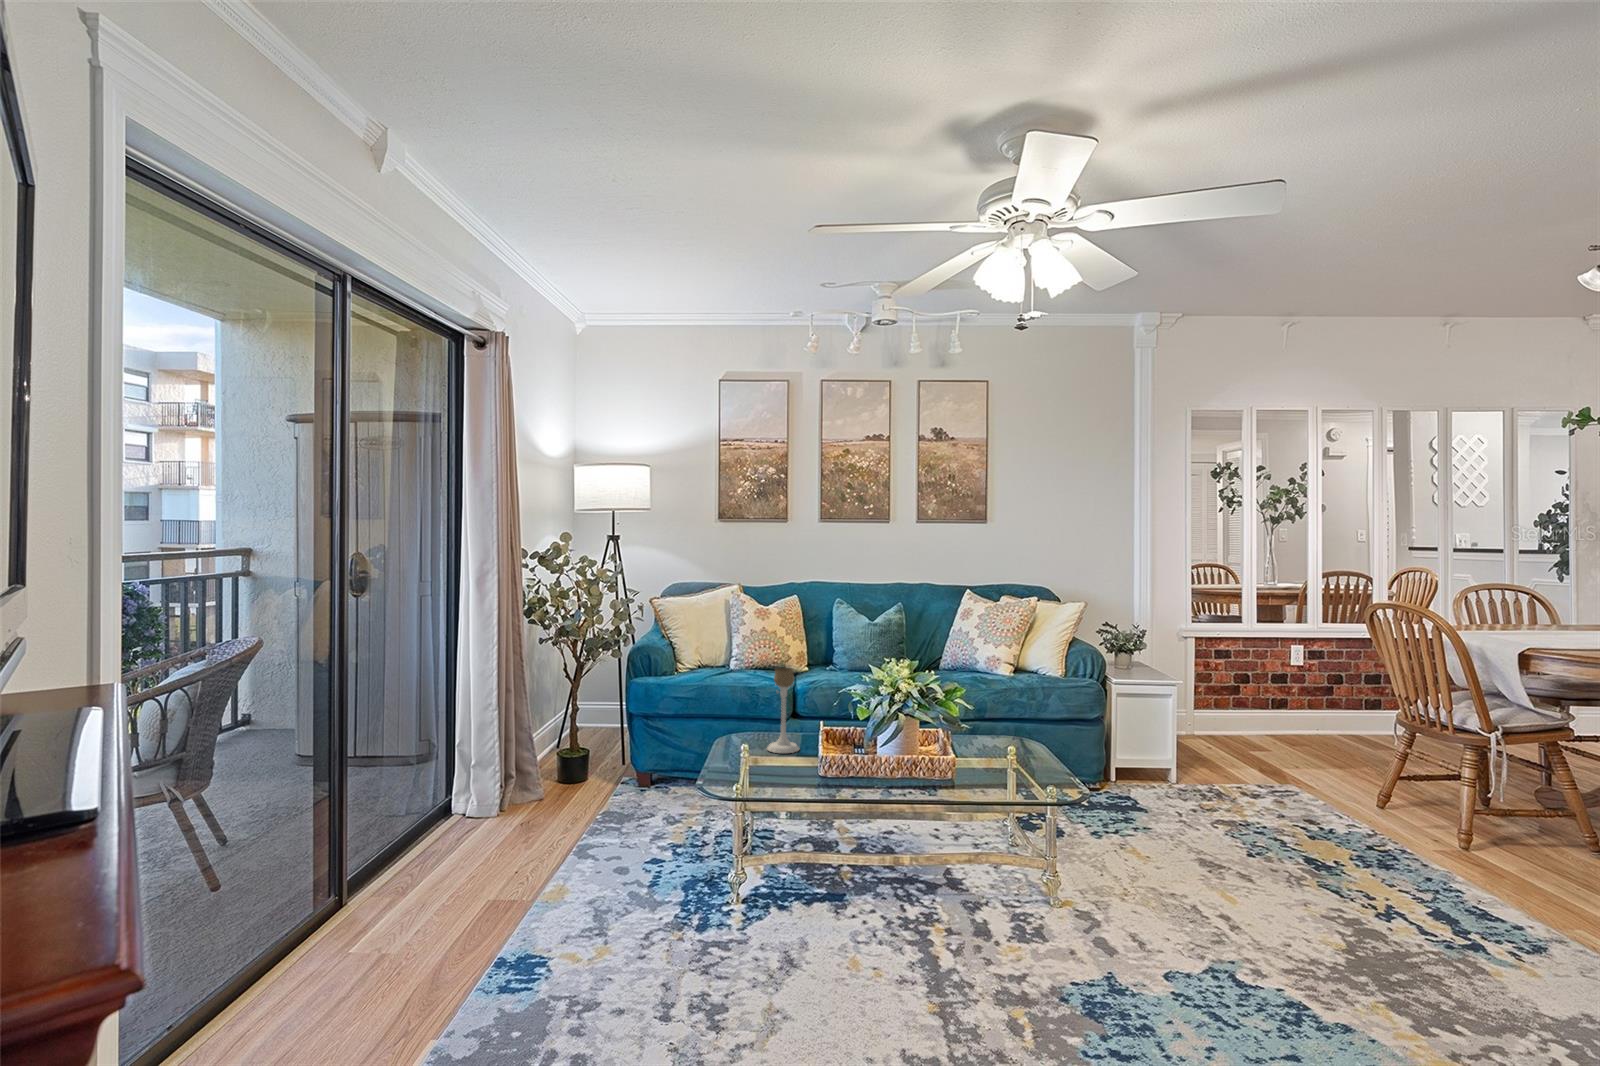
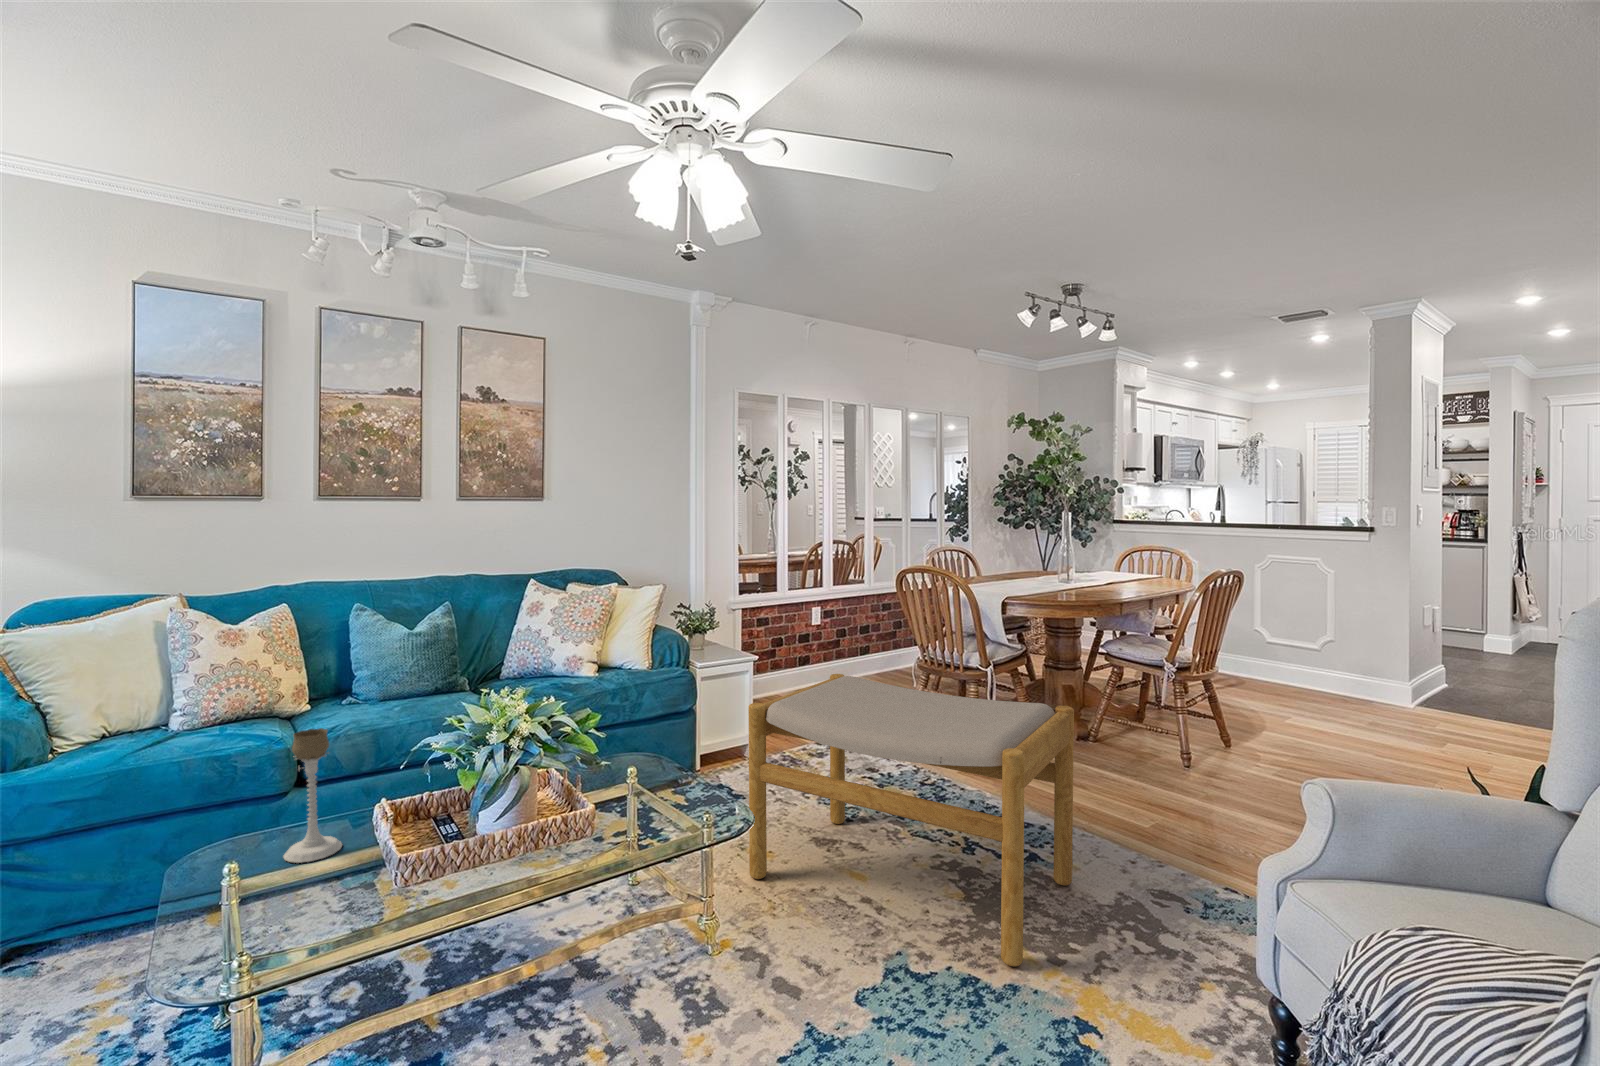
footstool: none [1116,698,1512,1008] -> present [748,674,1074,966]

